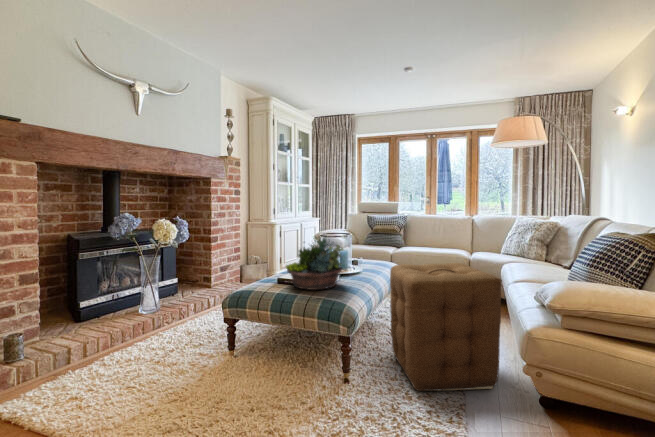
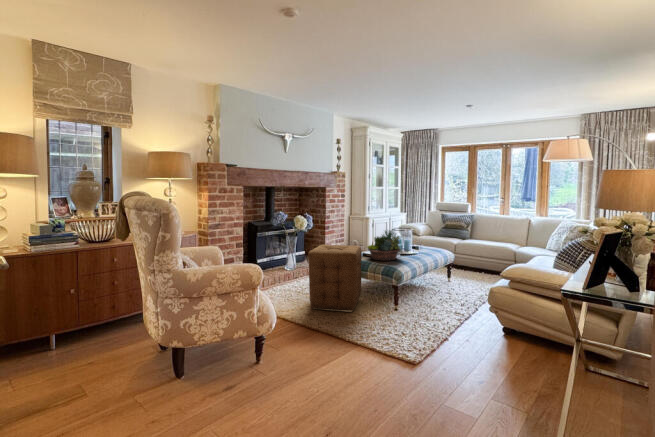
ottoman: present [390,263,501,391] -> present [308,245,362,312]

